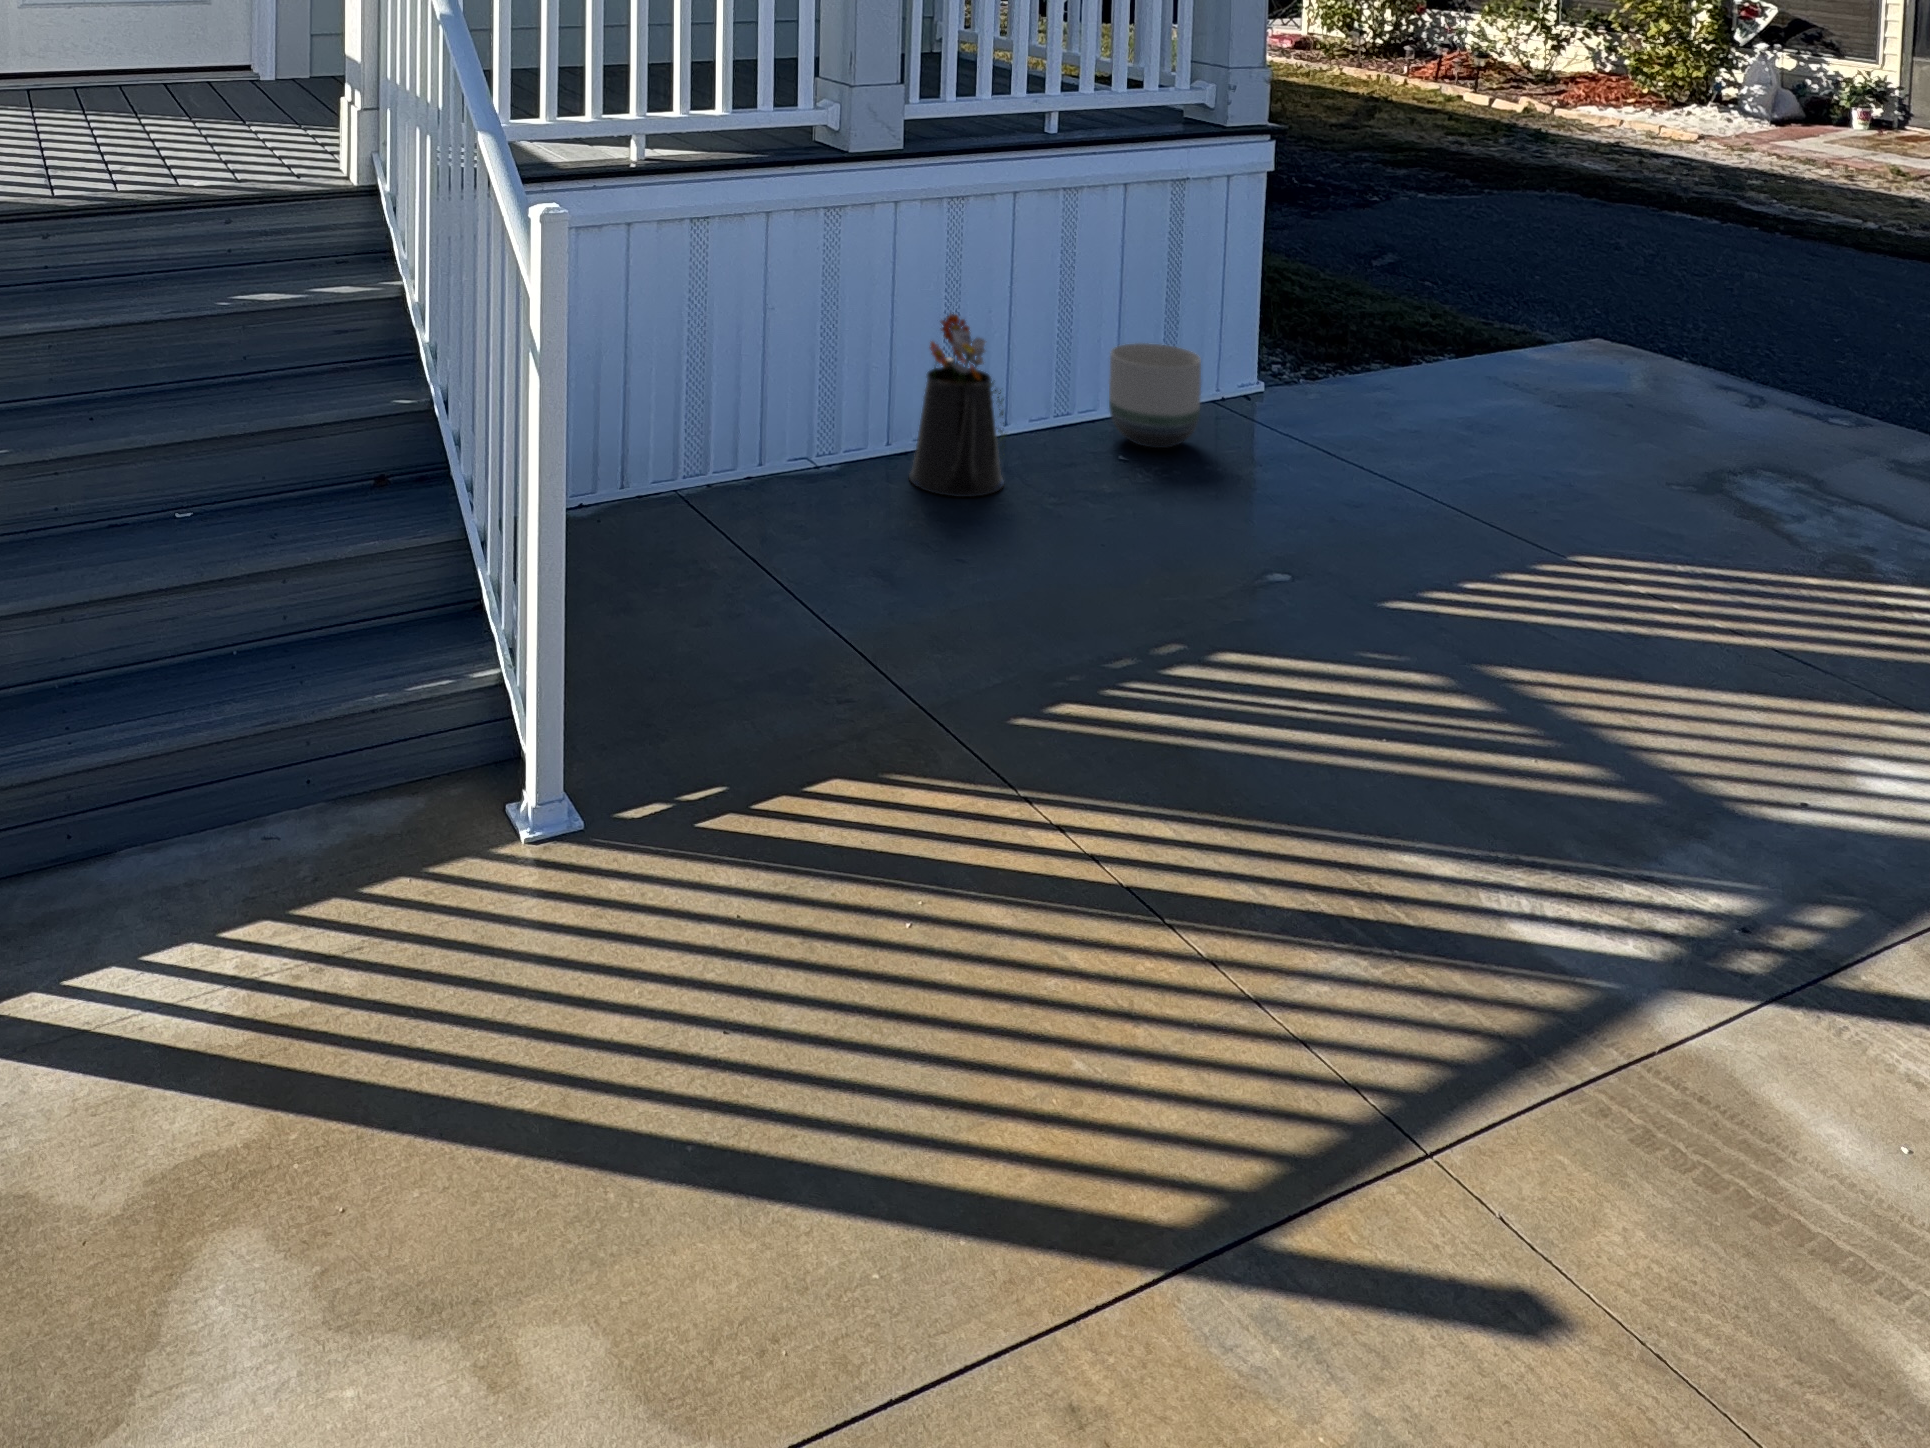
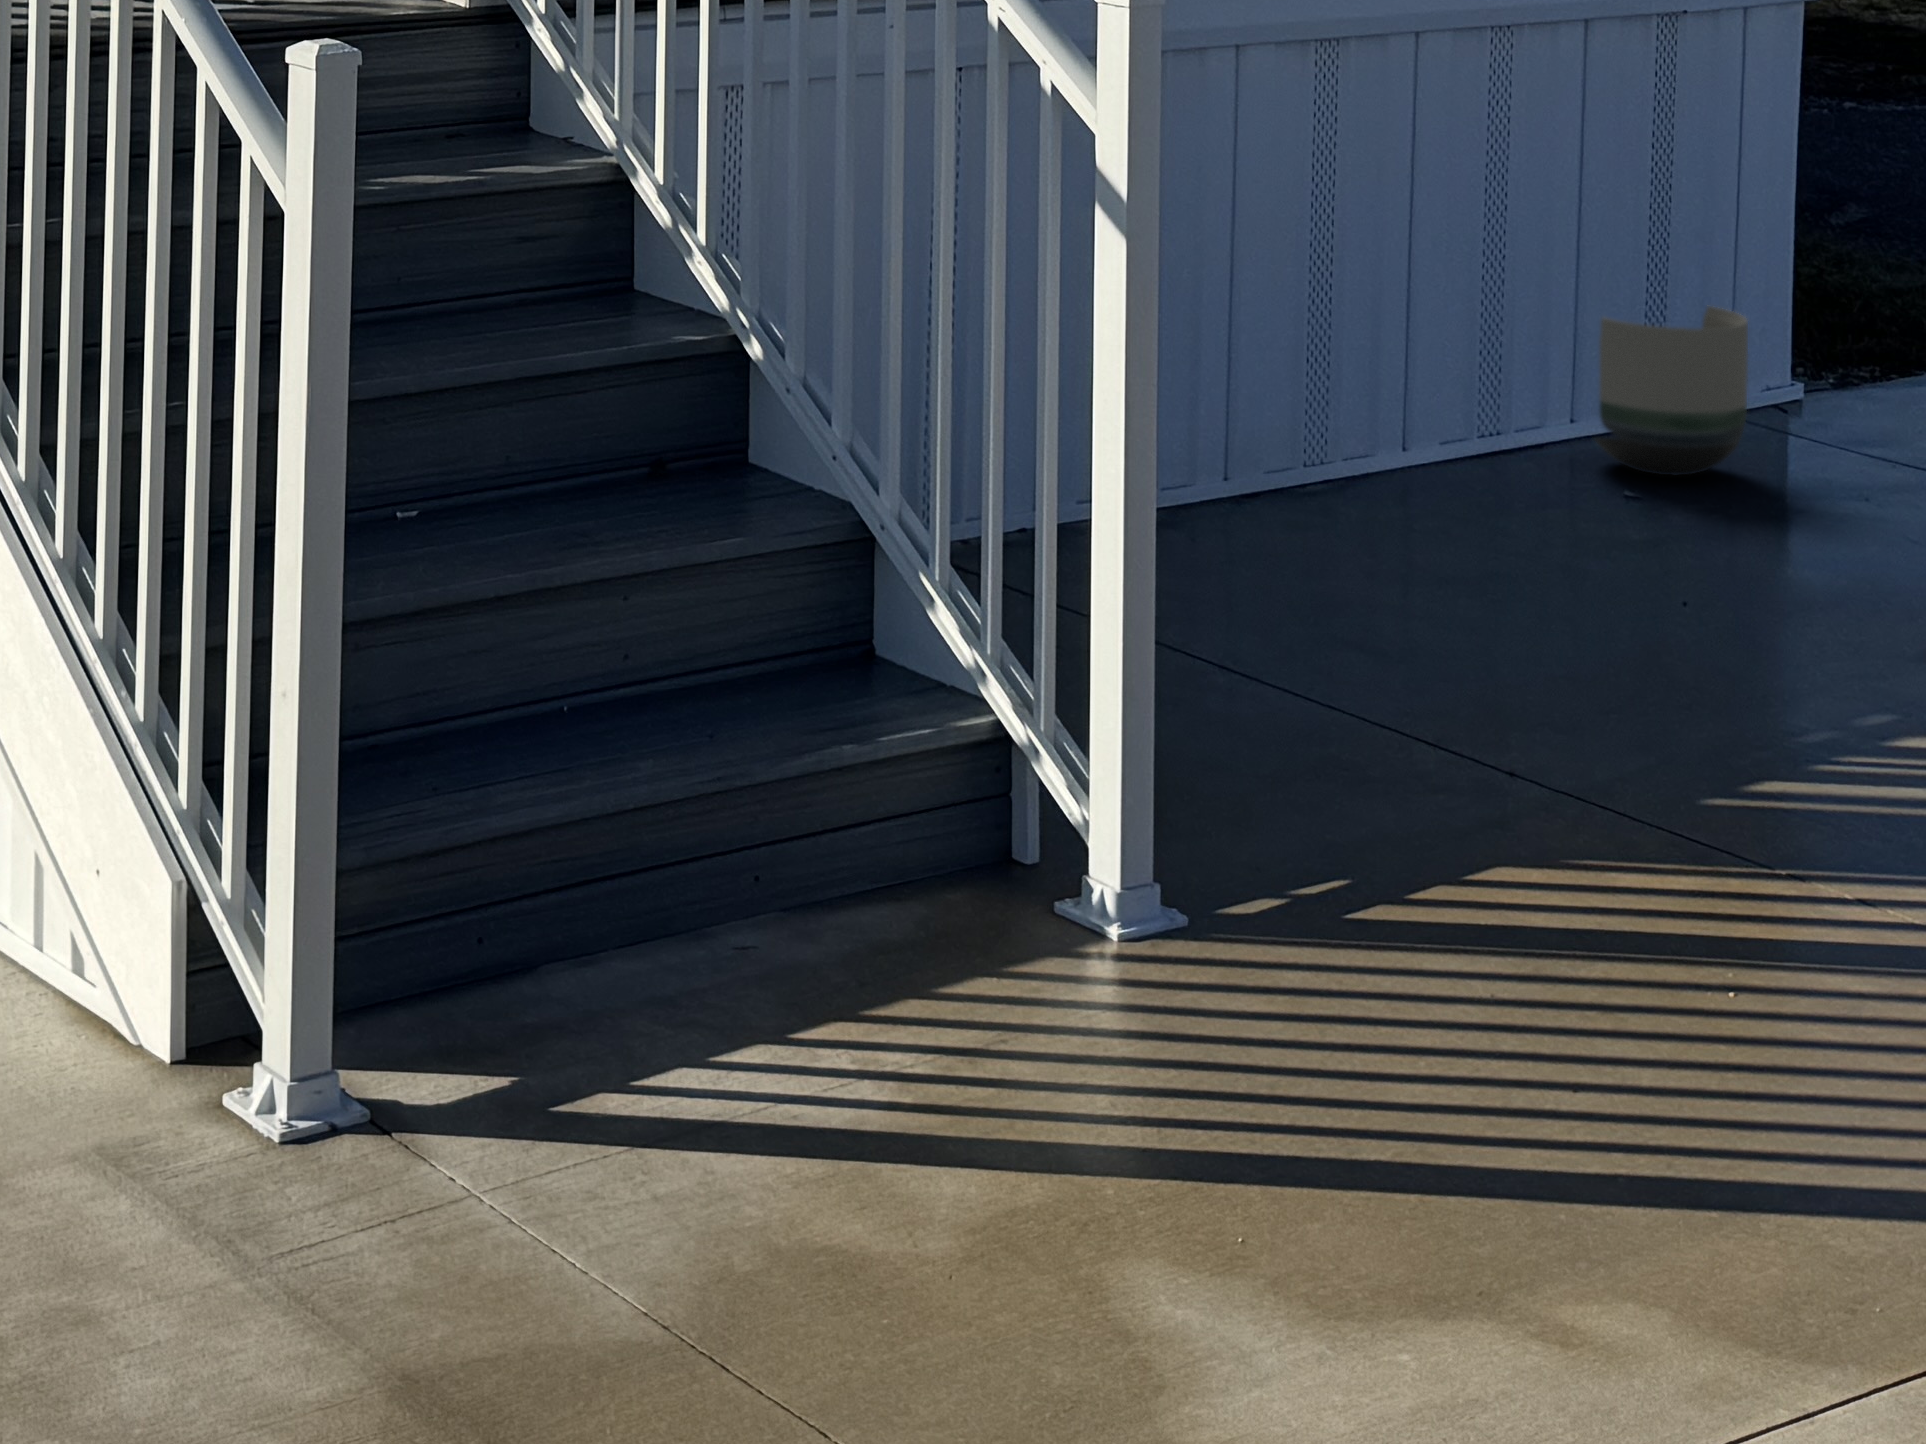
watering can: present [909,314,1005,497] -> none [1295,231,1466,542]

